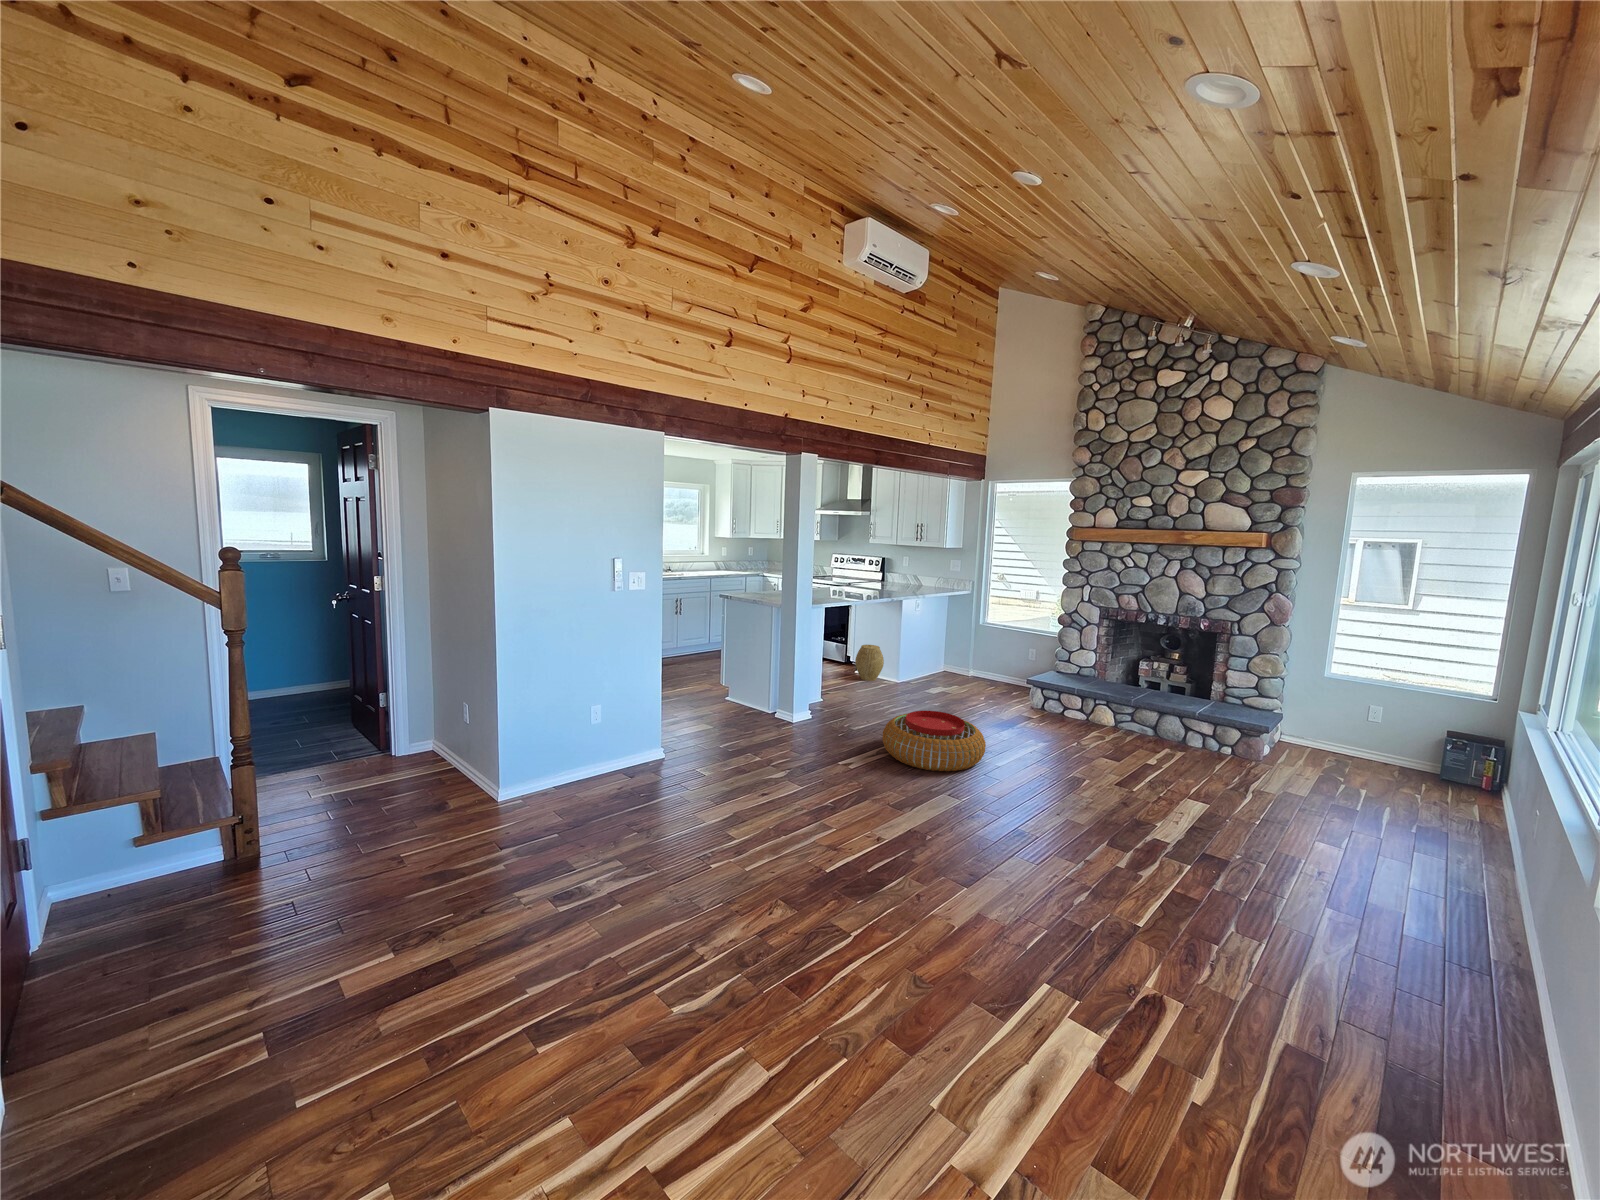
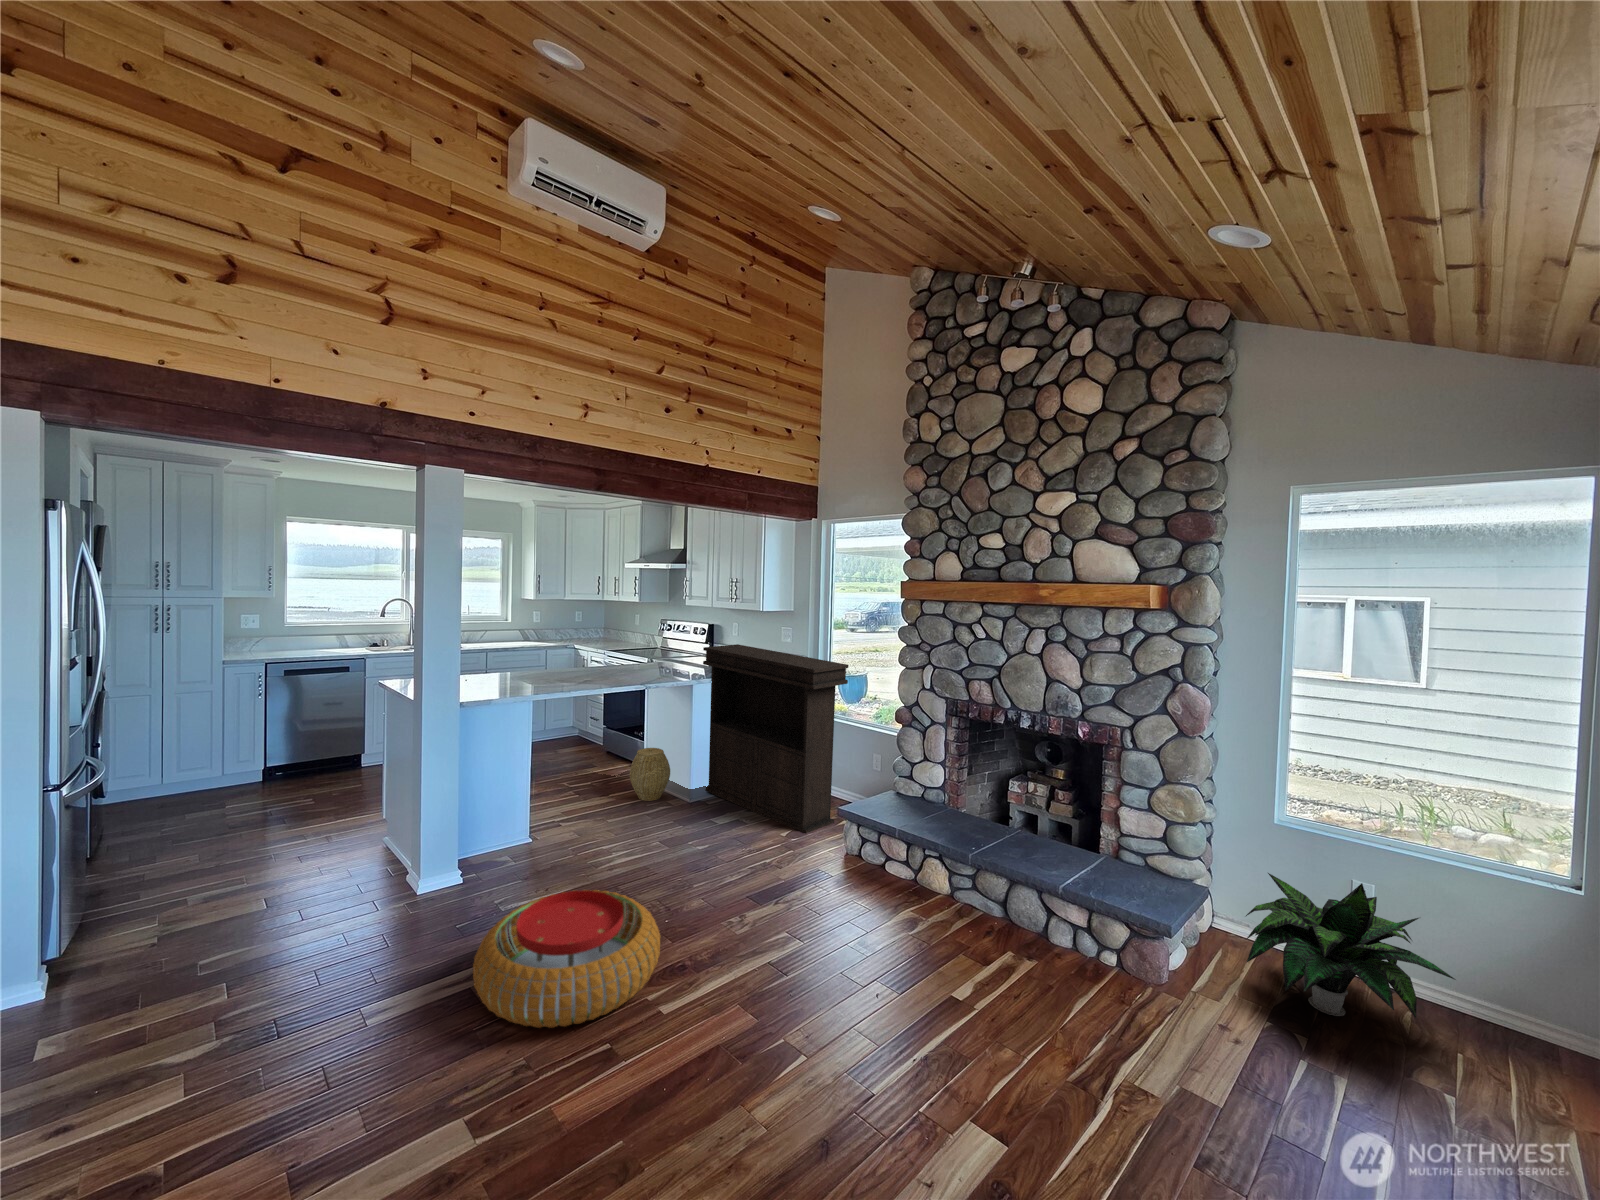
console table: none [904,571,1026,699] -> present [703,644,848,833]
potted plant: none [1308,699,1427,771] -> present [1246,873,1456,1018]

